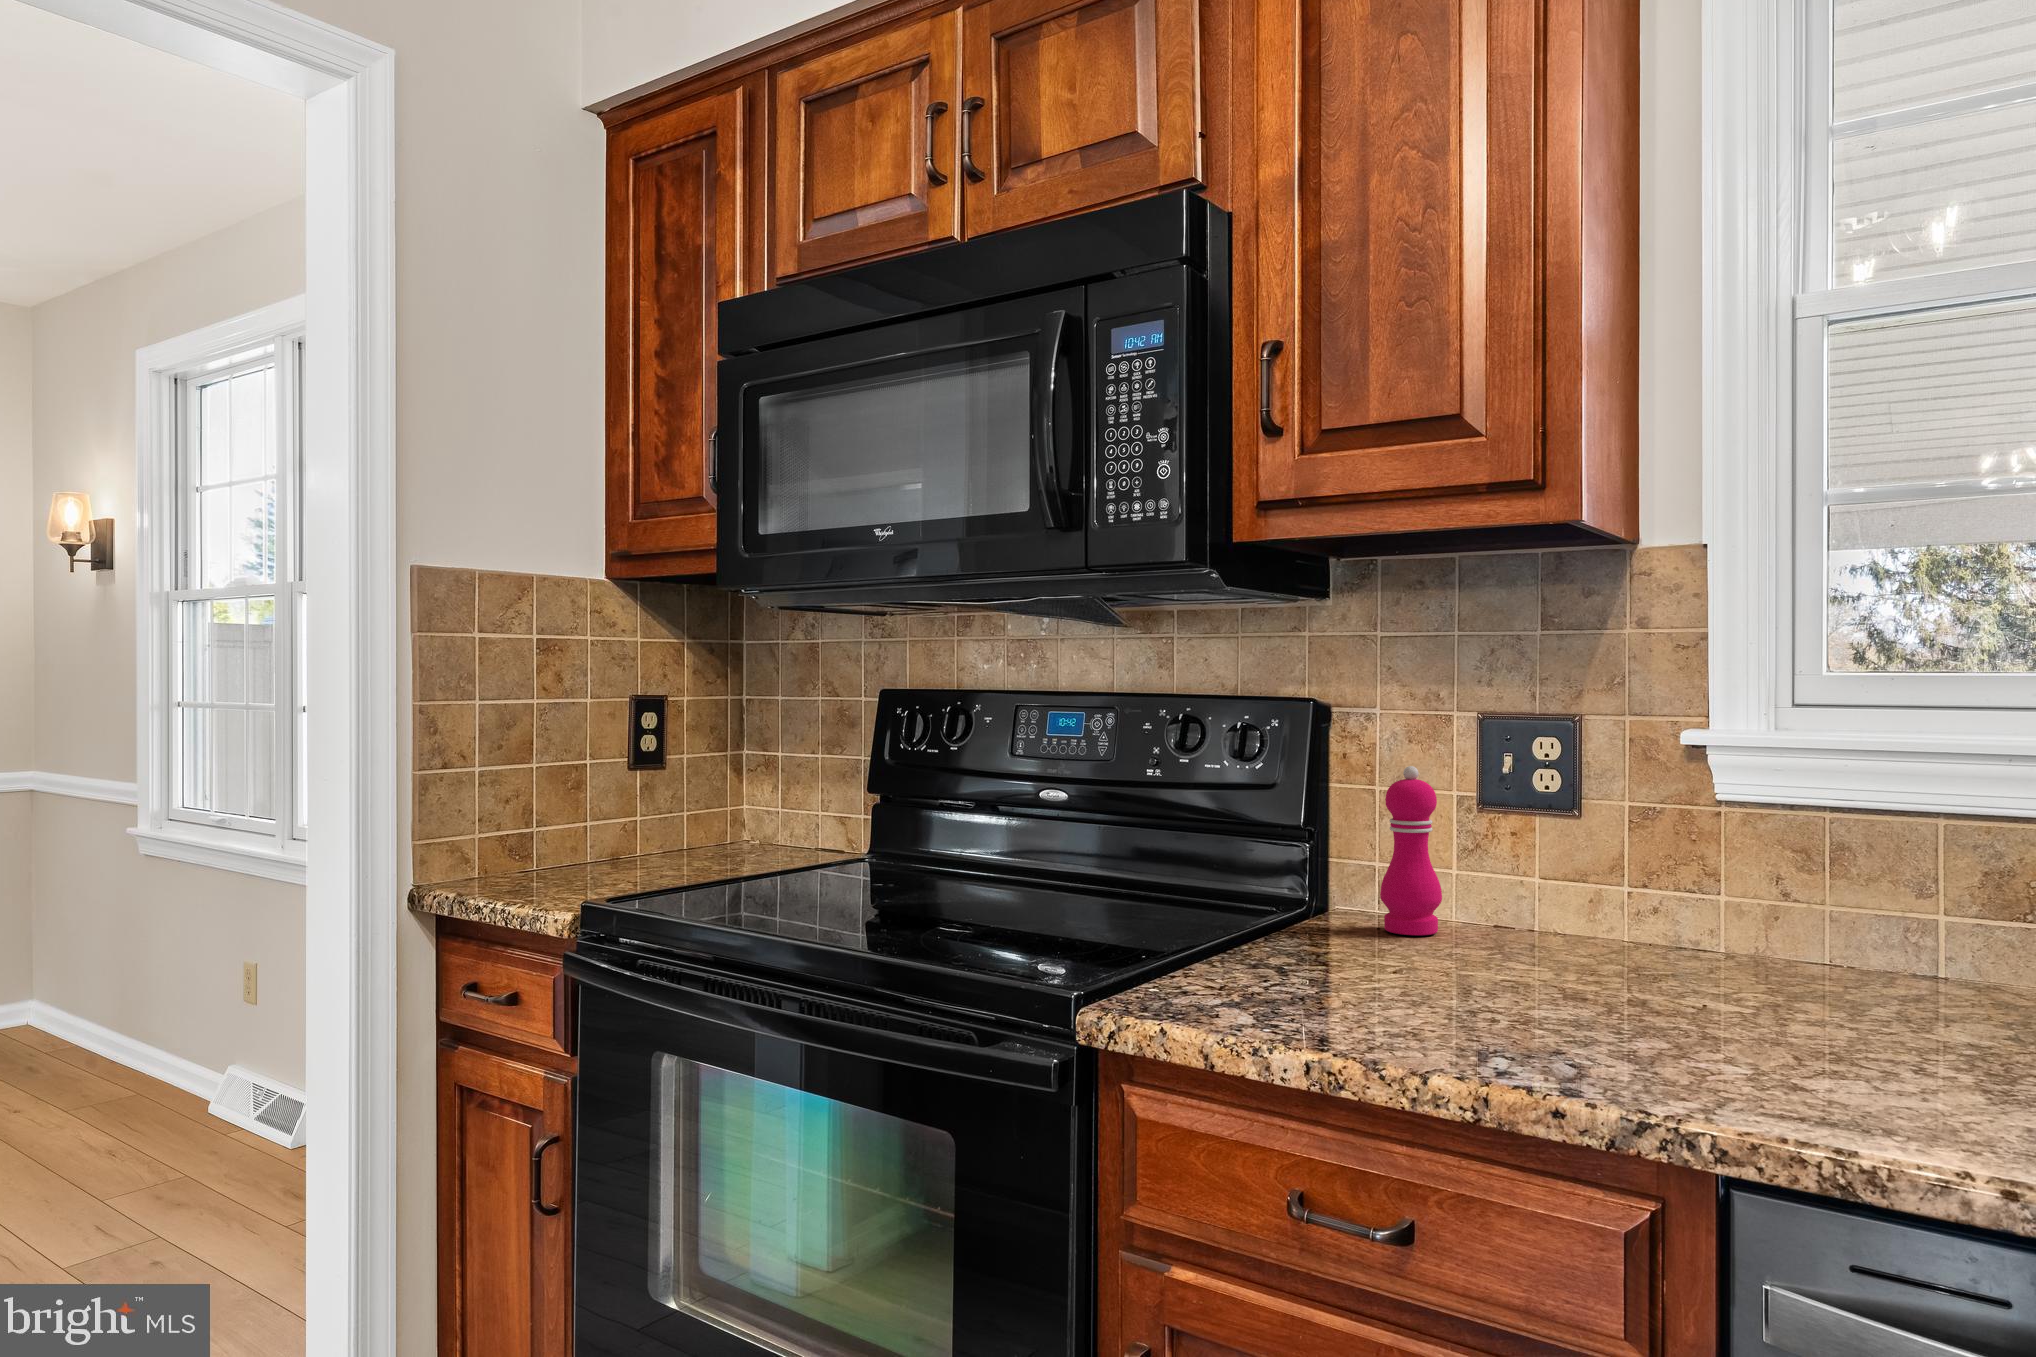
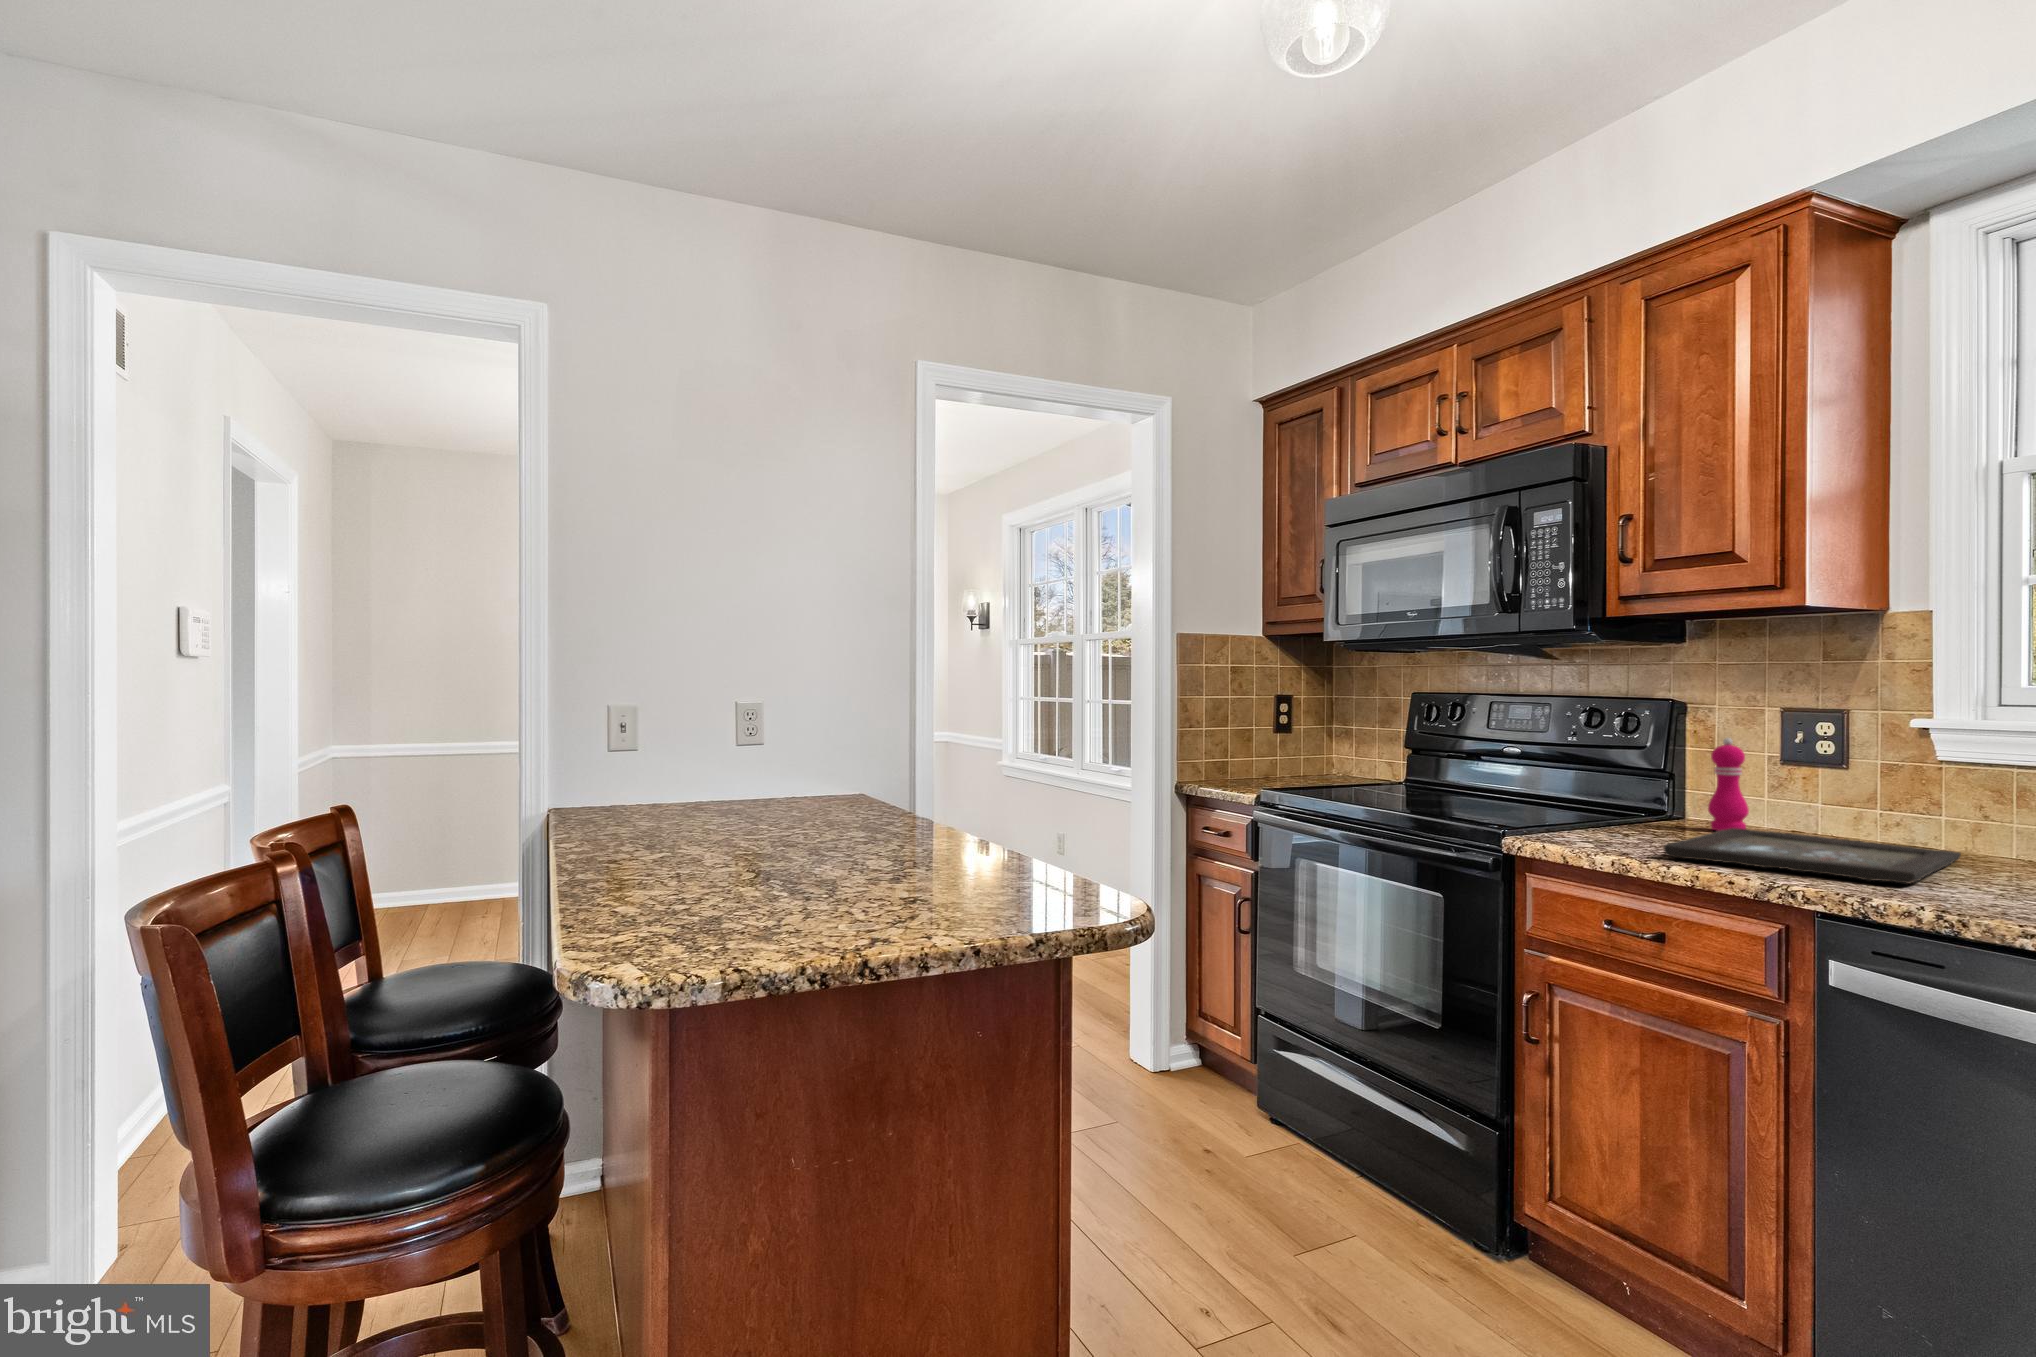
tray: none [1395,935,1857,1080] -> present [1664,828,1961,884]

